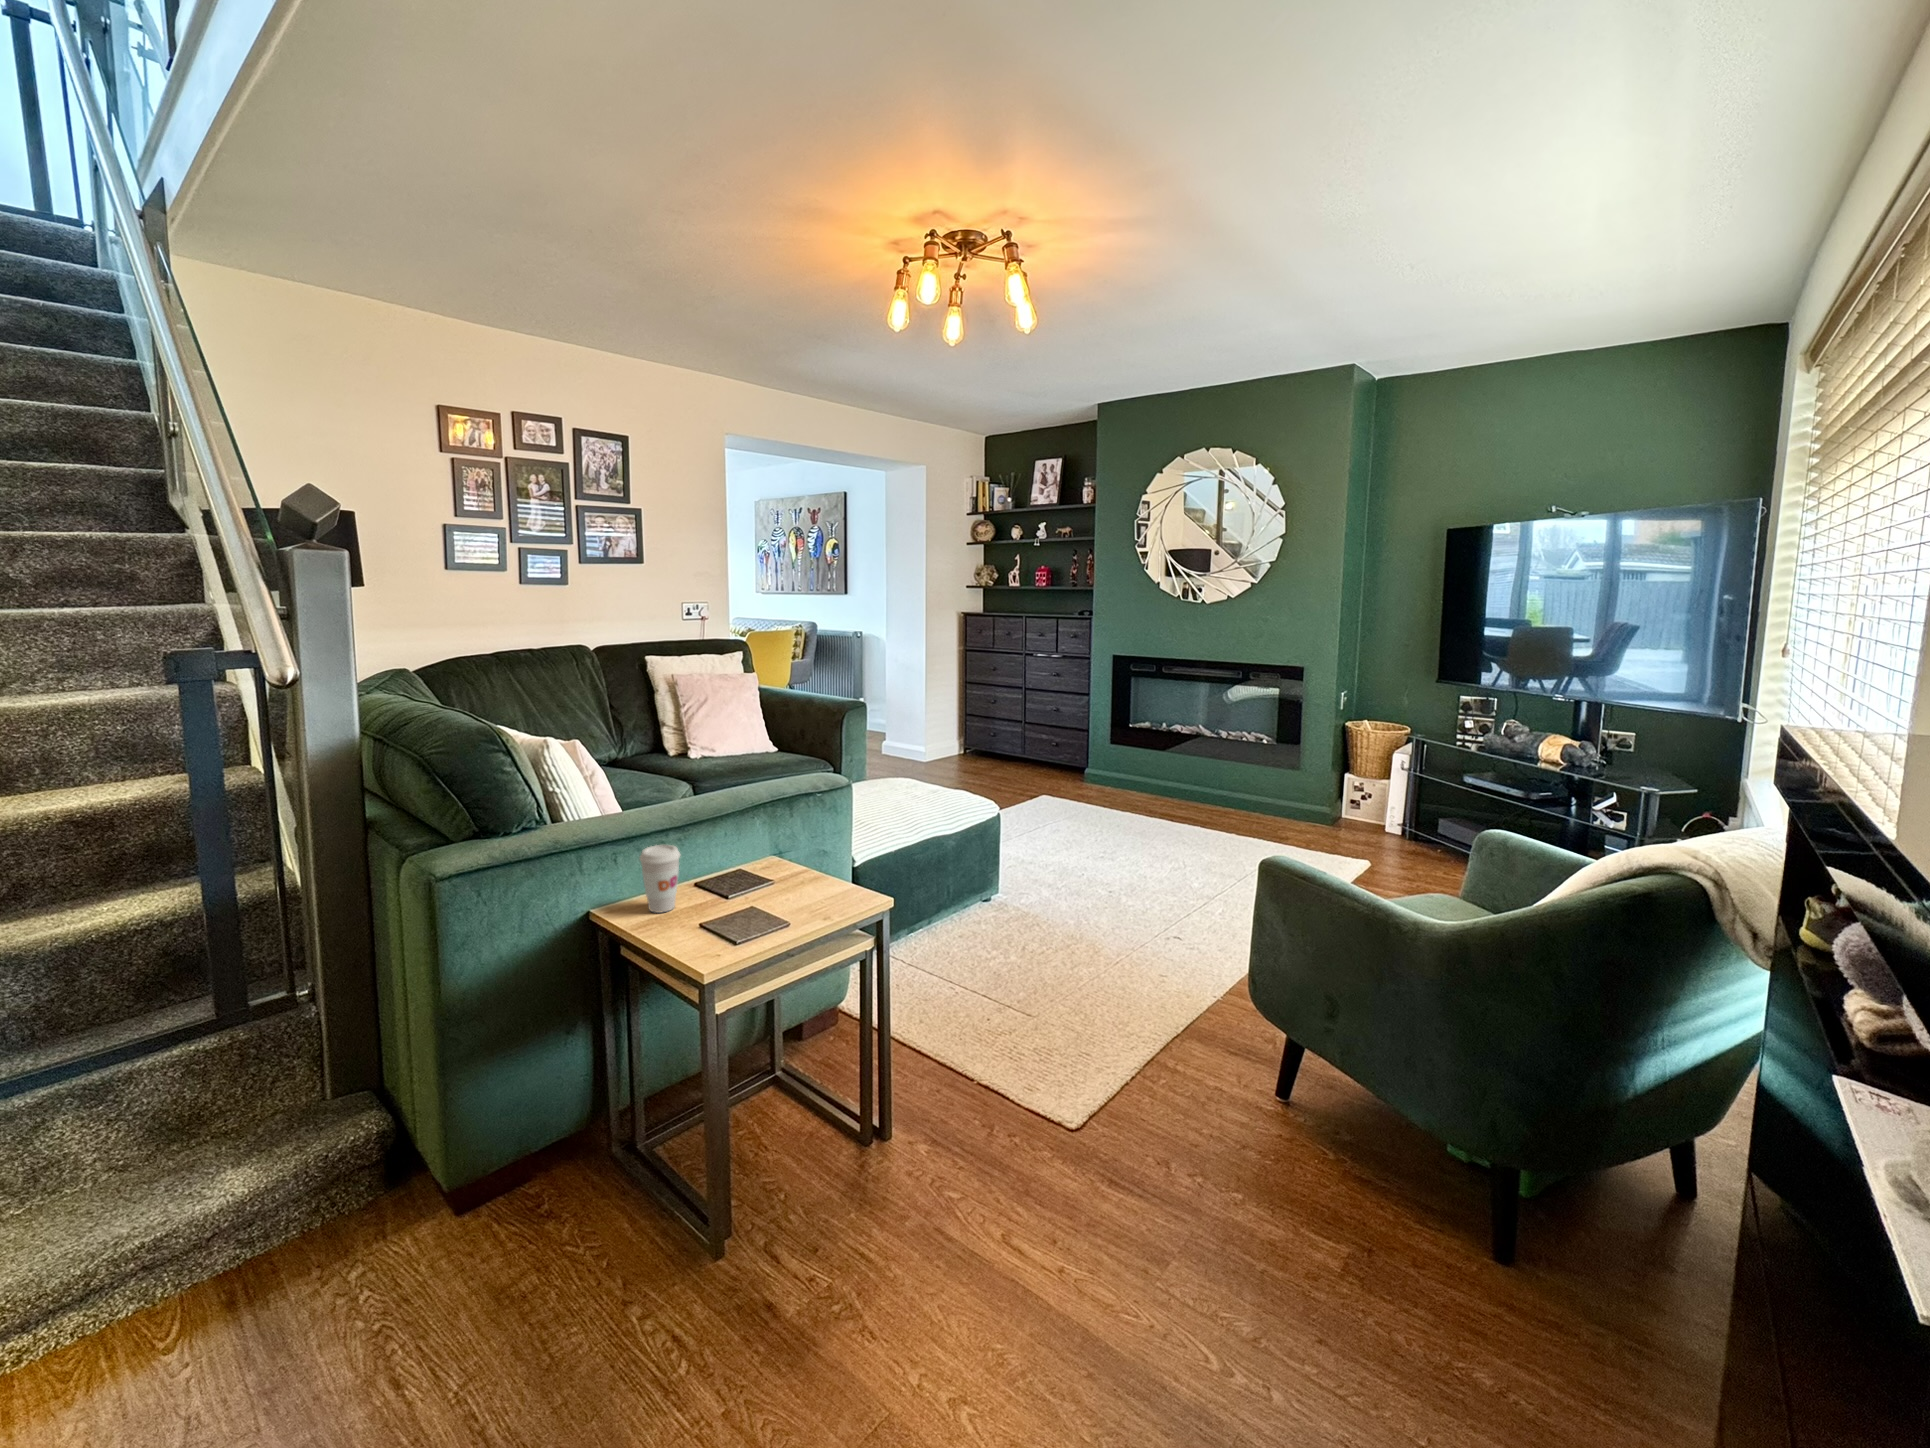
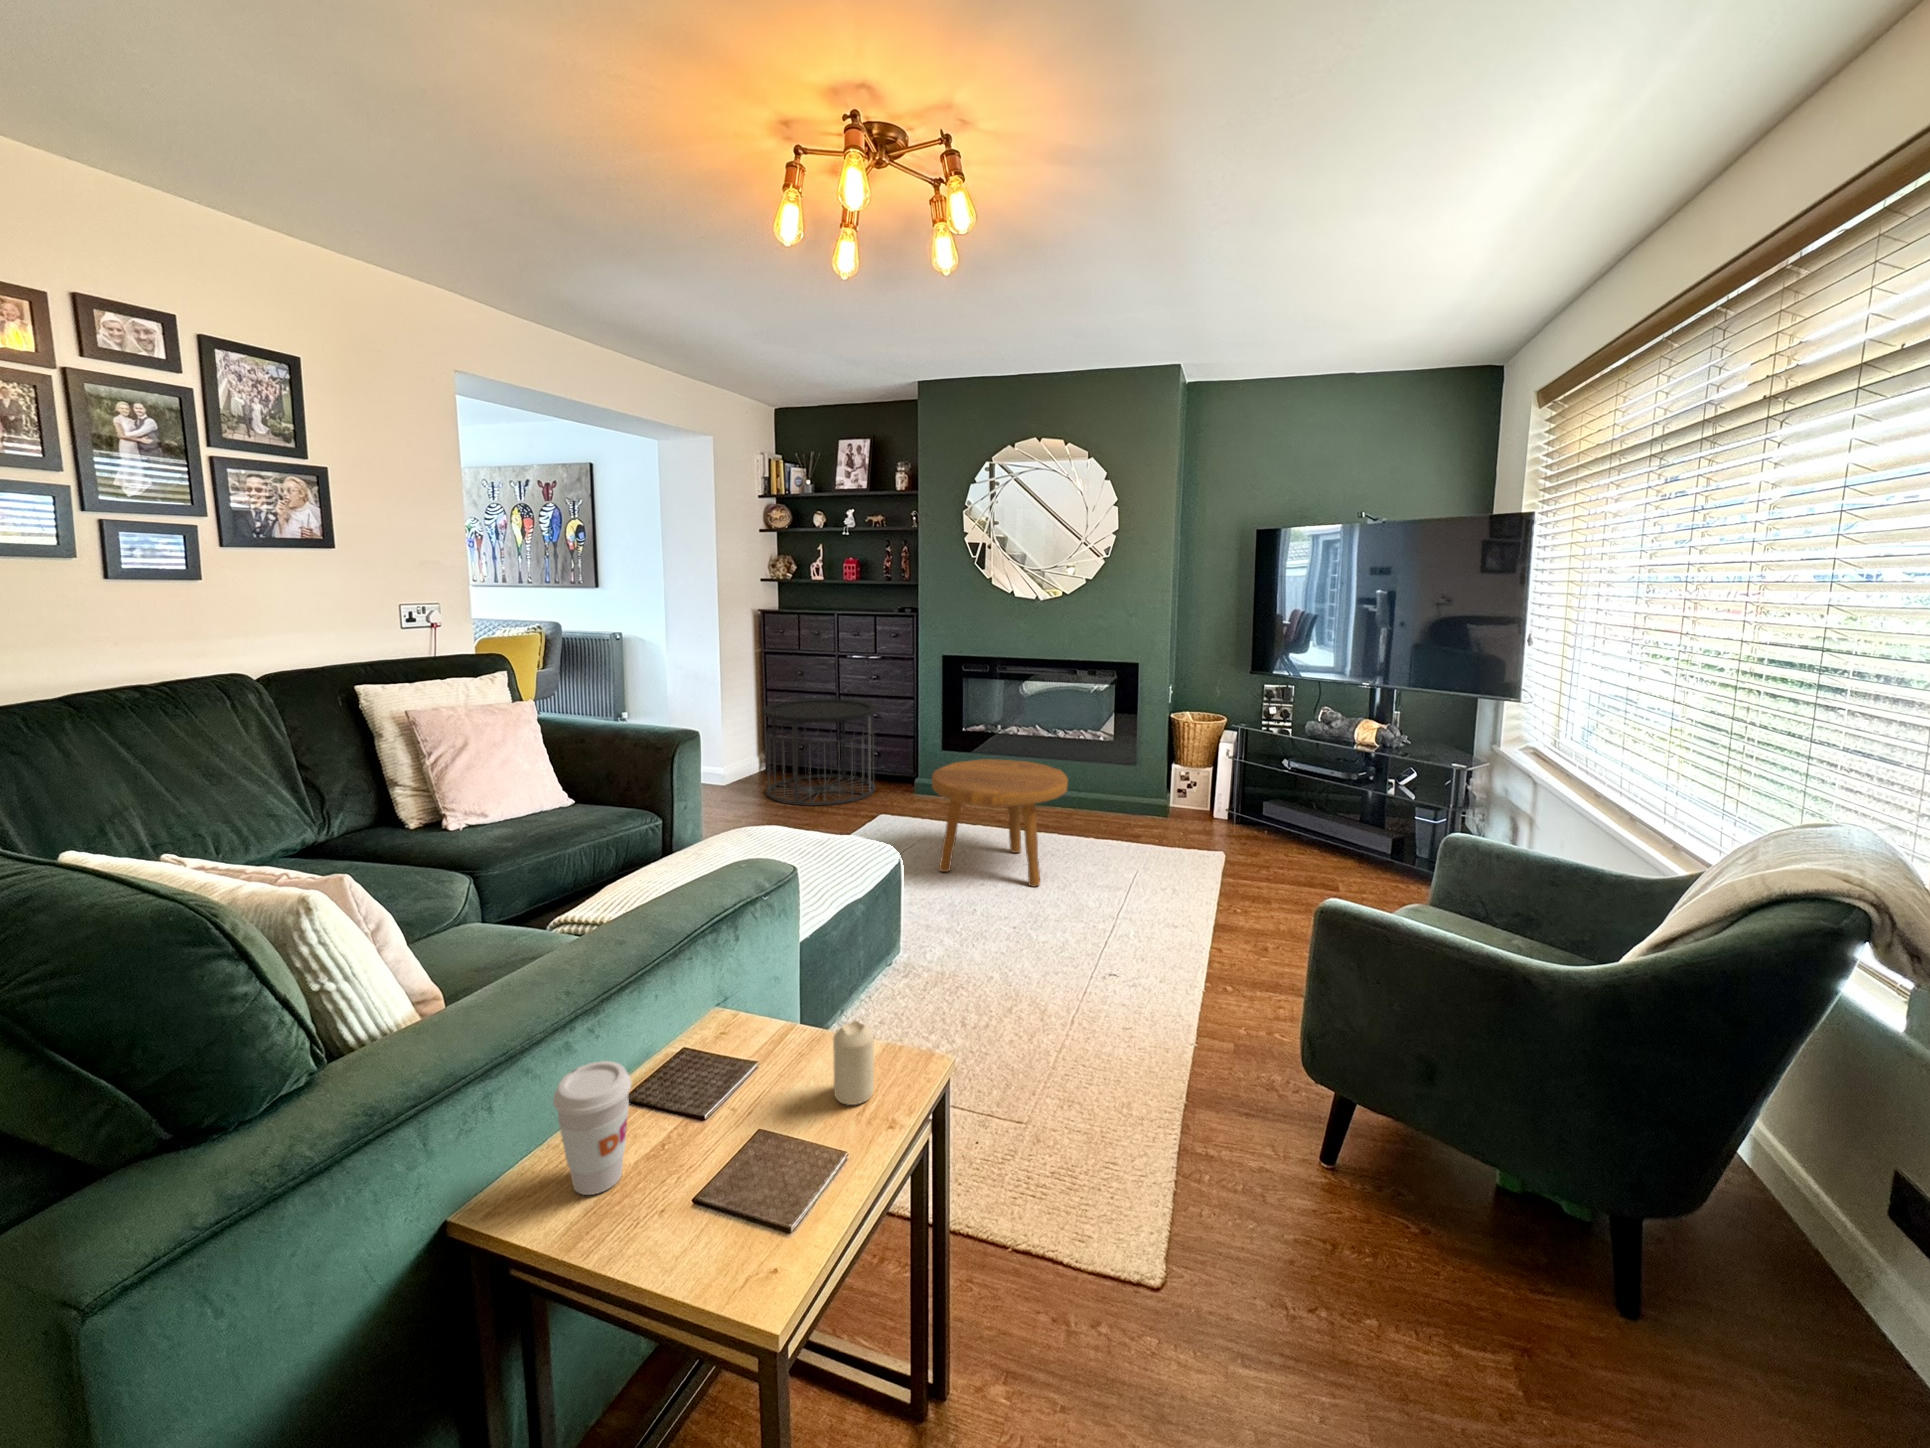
side table: none [951,692,1052,785] -> present [762,699,877,806]
footstool: none [1062,749,1191,866] -> present [932,759,1068,887]
candle: none [801,855,827,905] -> present [833,1021,874,1105]

